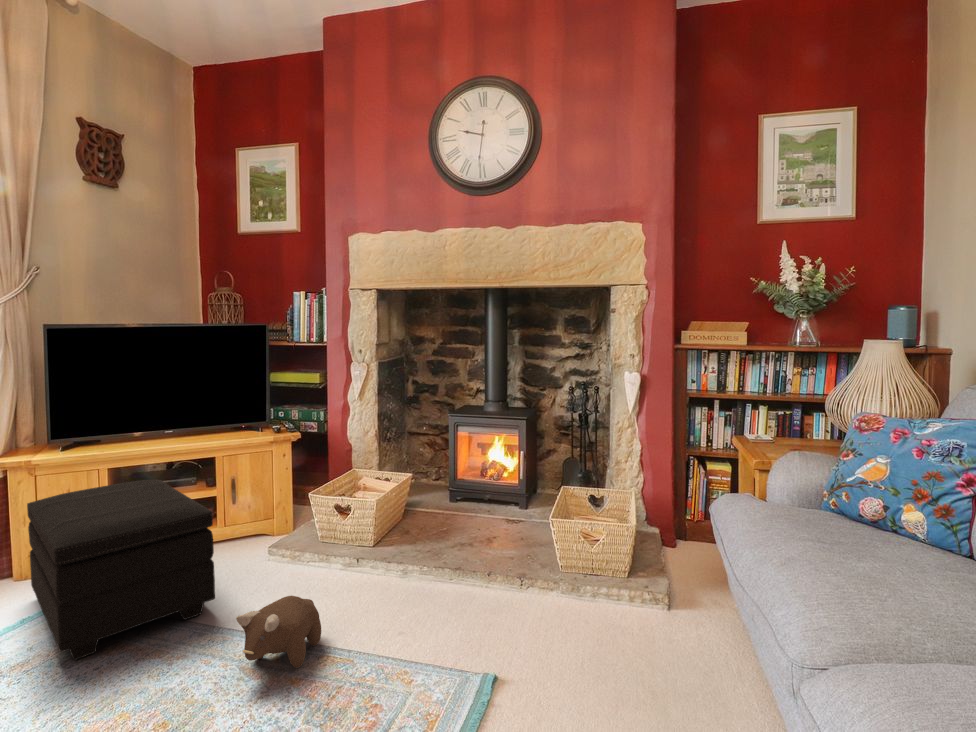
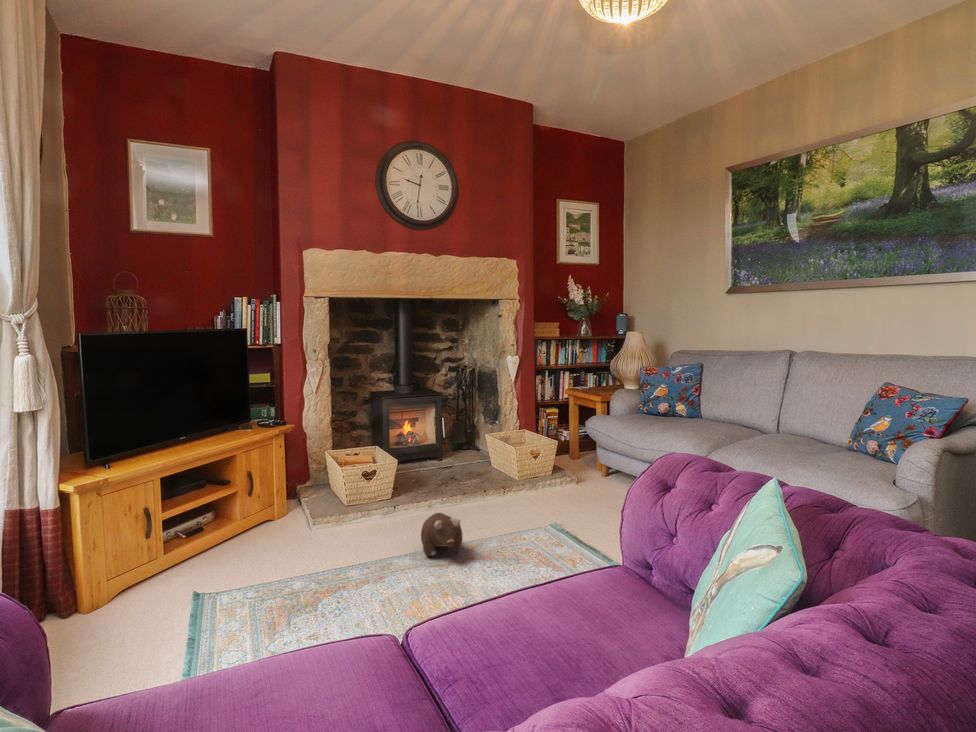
footstool: present [27,480,215,660] -> none [161,474,351,596]

